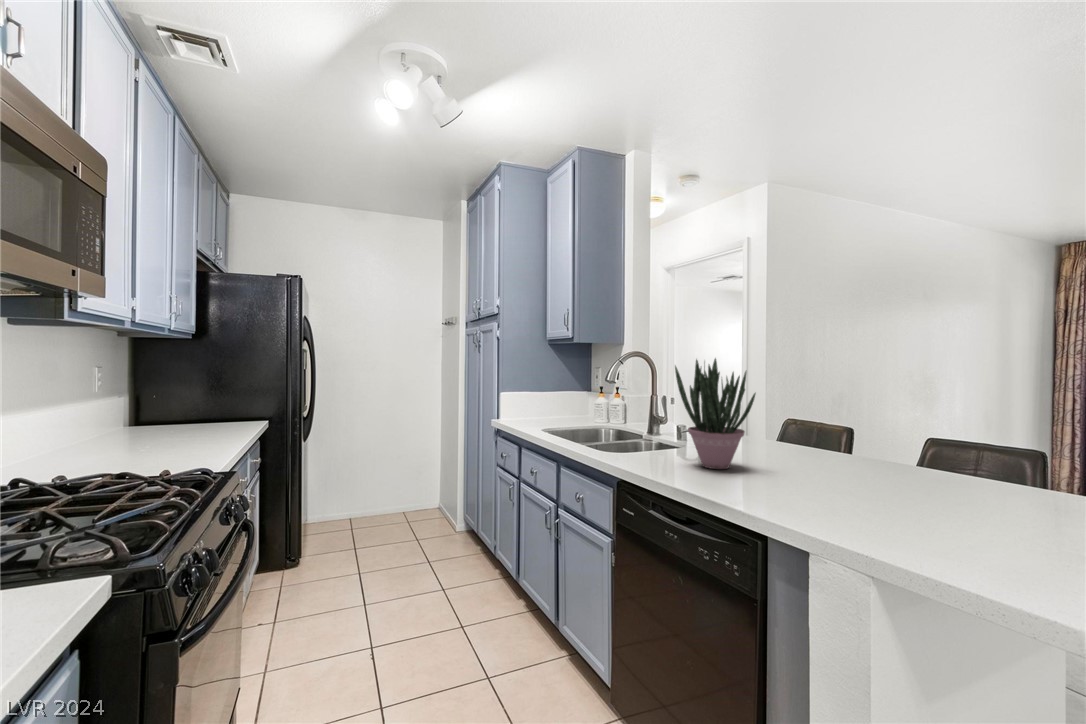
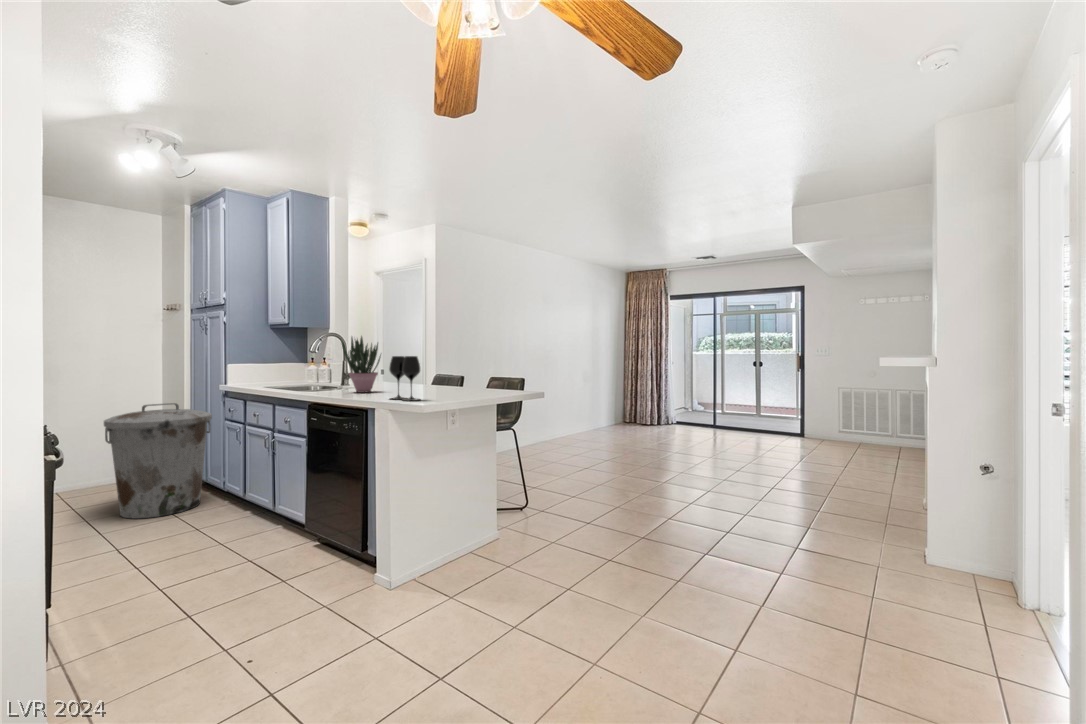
wine glass: none [837,416,966,561] -> present [389,356,420,401]
trash can: none [373,440,482,590] -> present [104,403,212,518]

